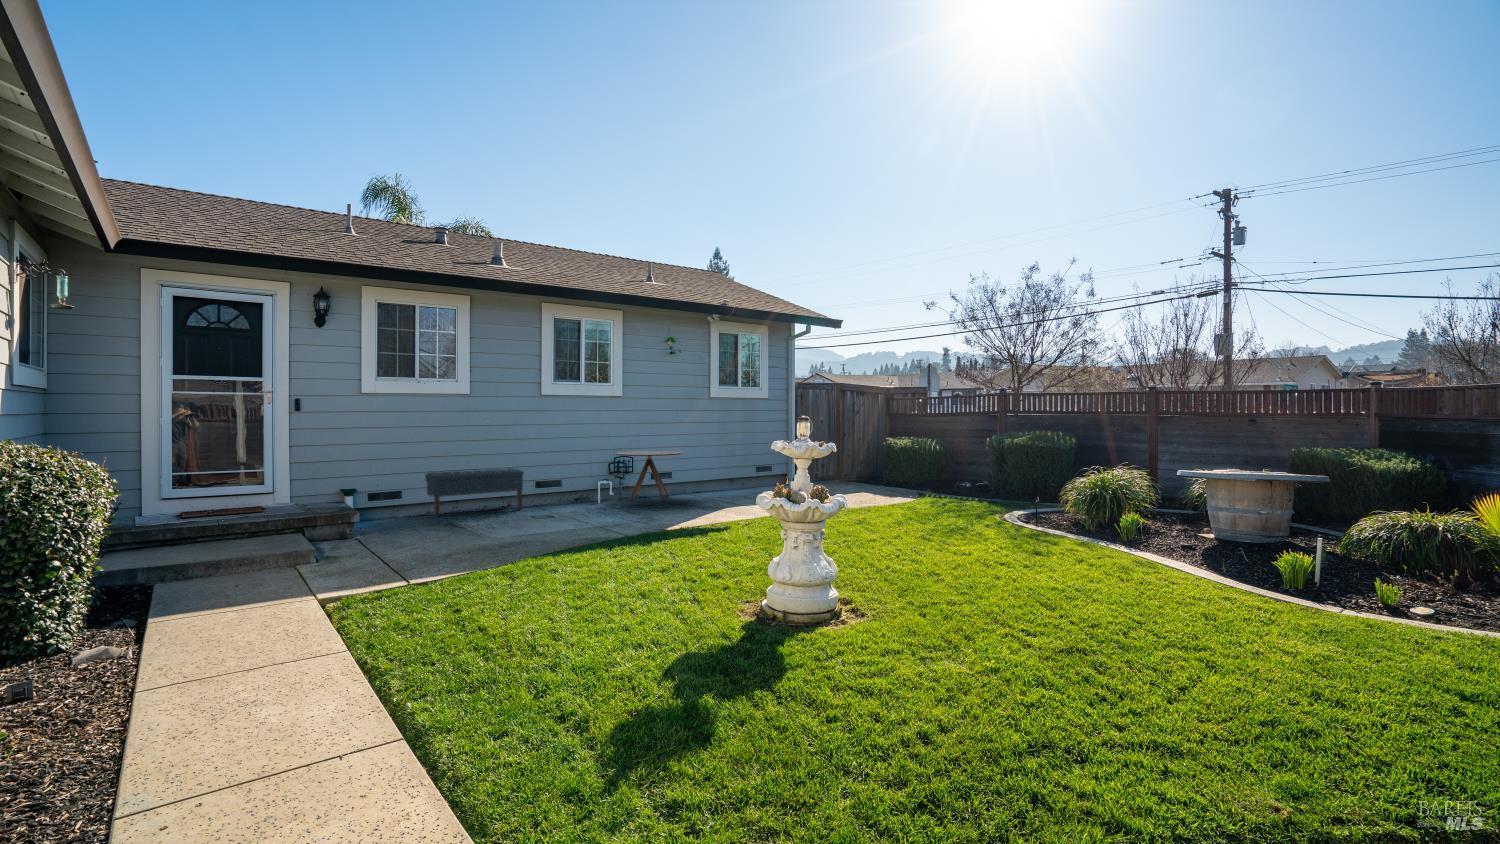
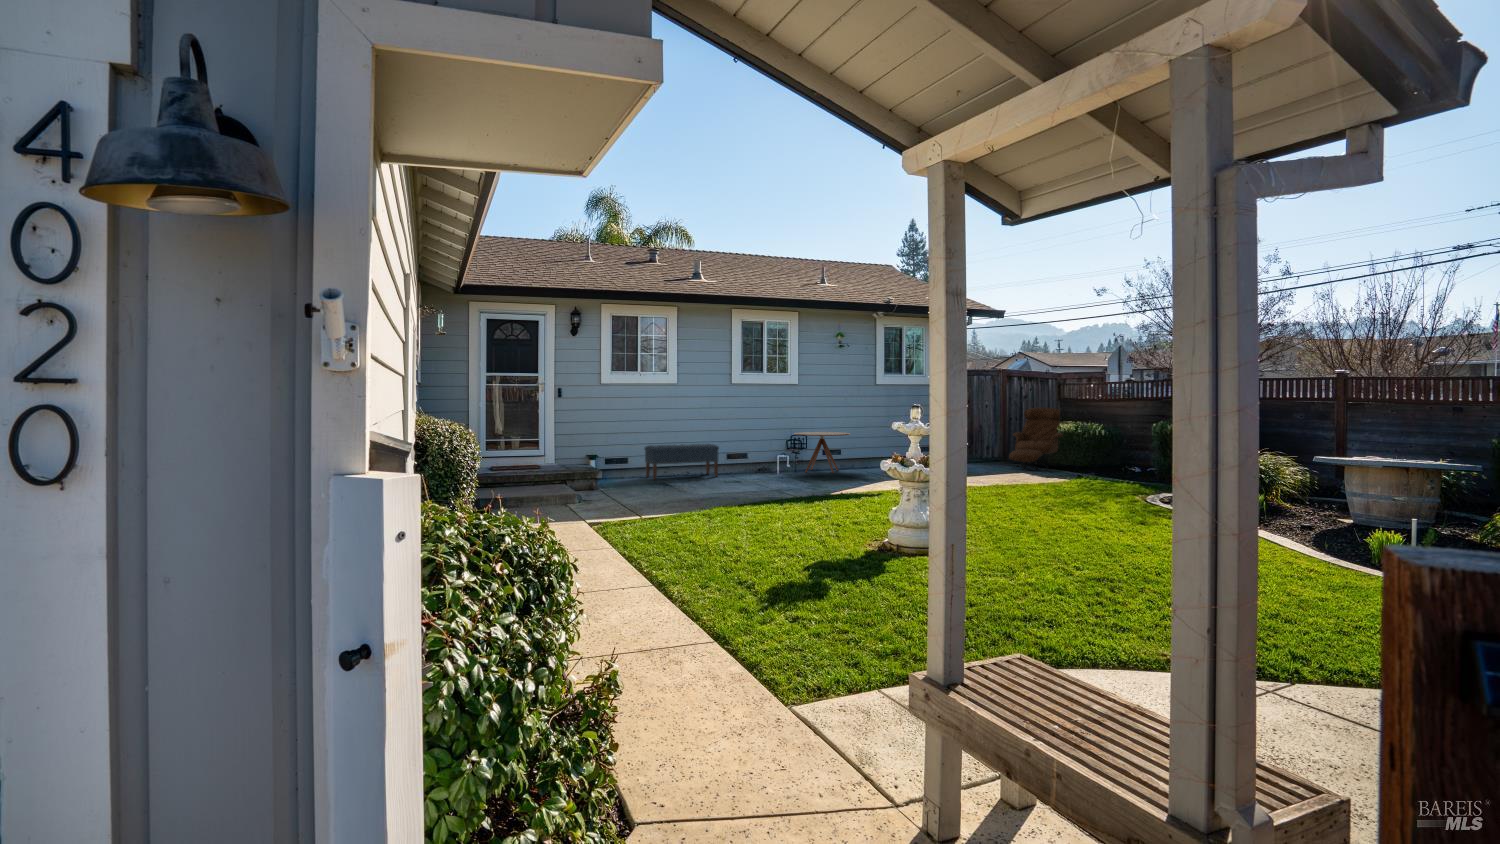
lounge chair: none [852,421,904,489] -> present [1009,407,1063,469]

